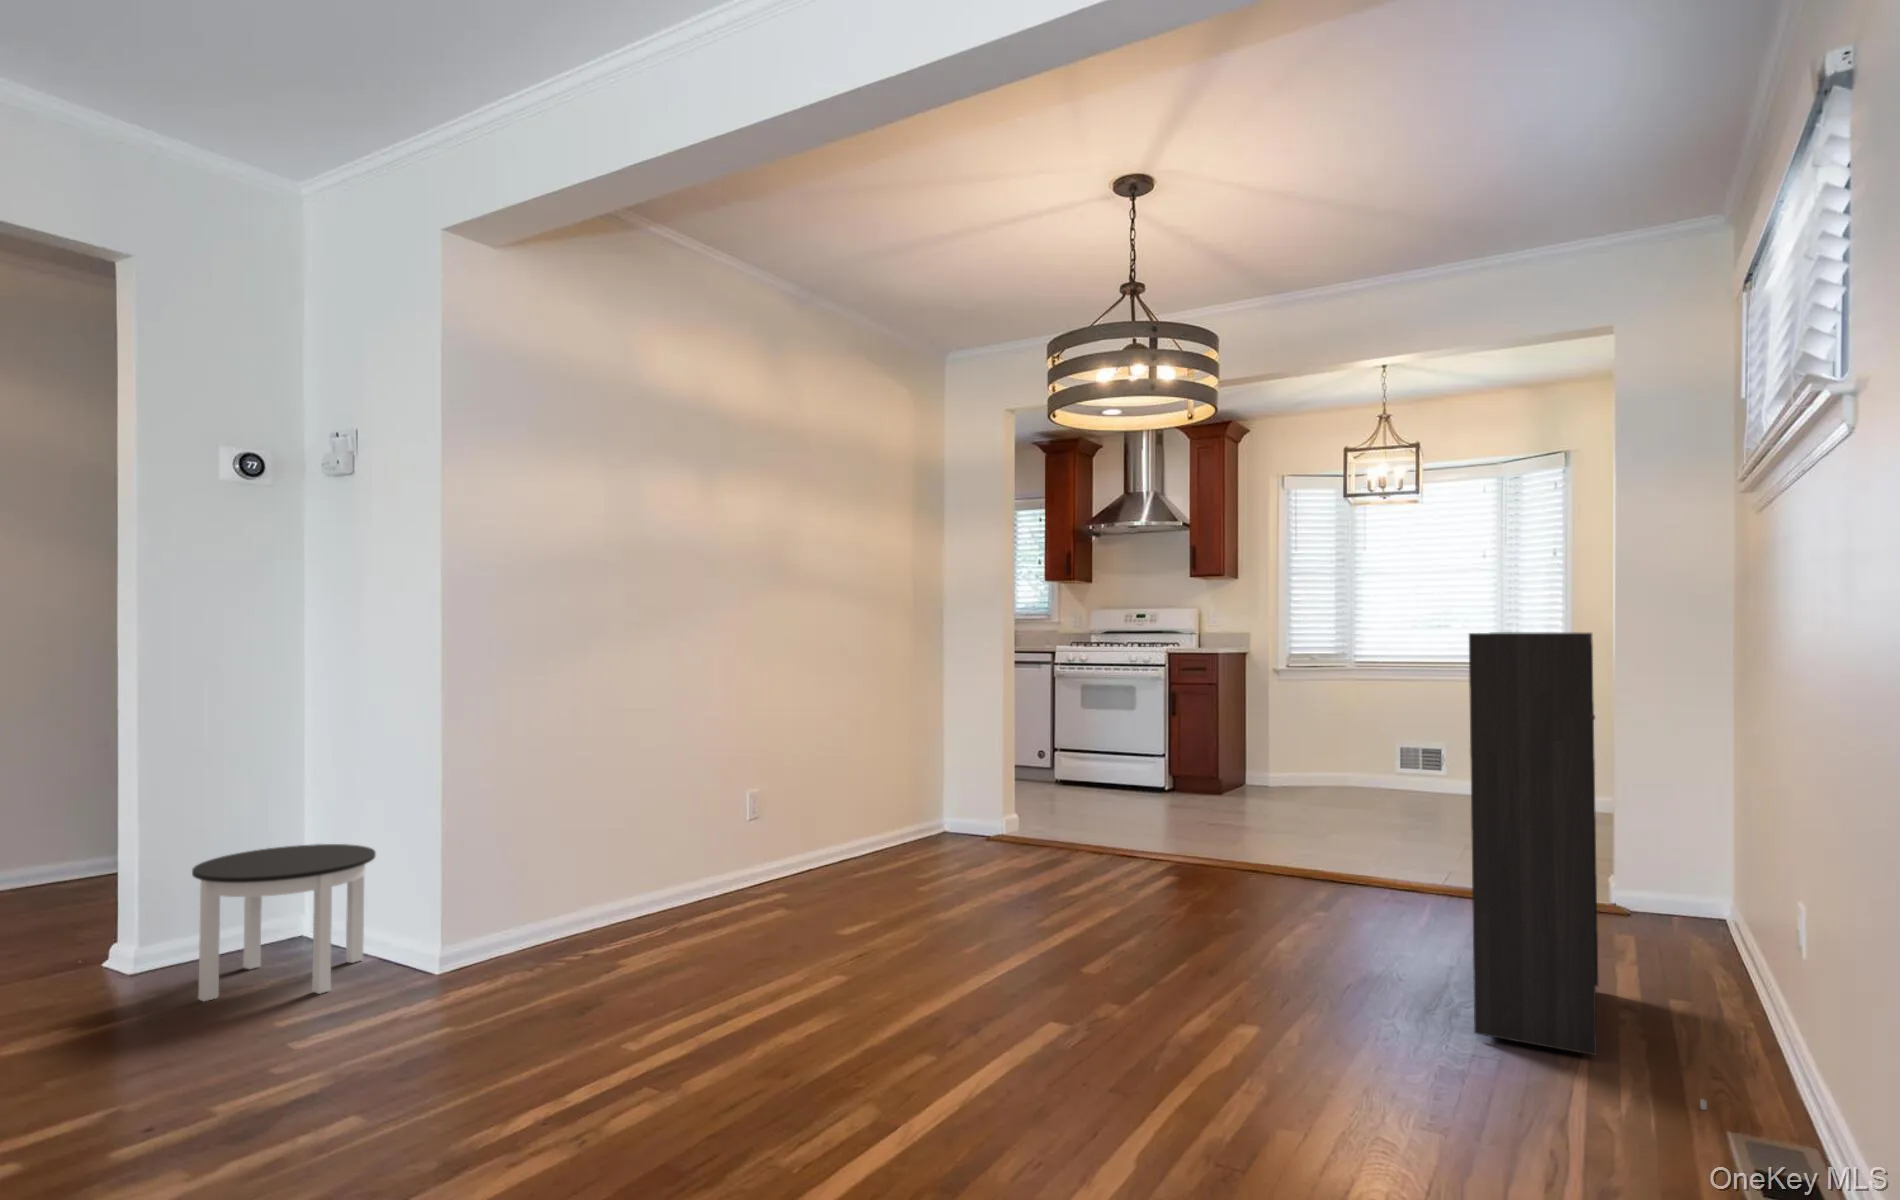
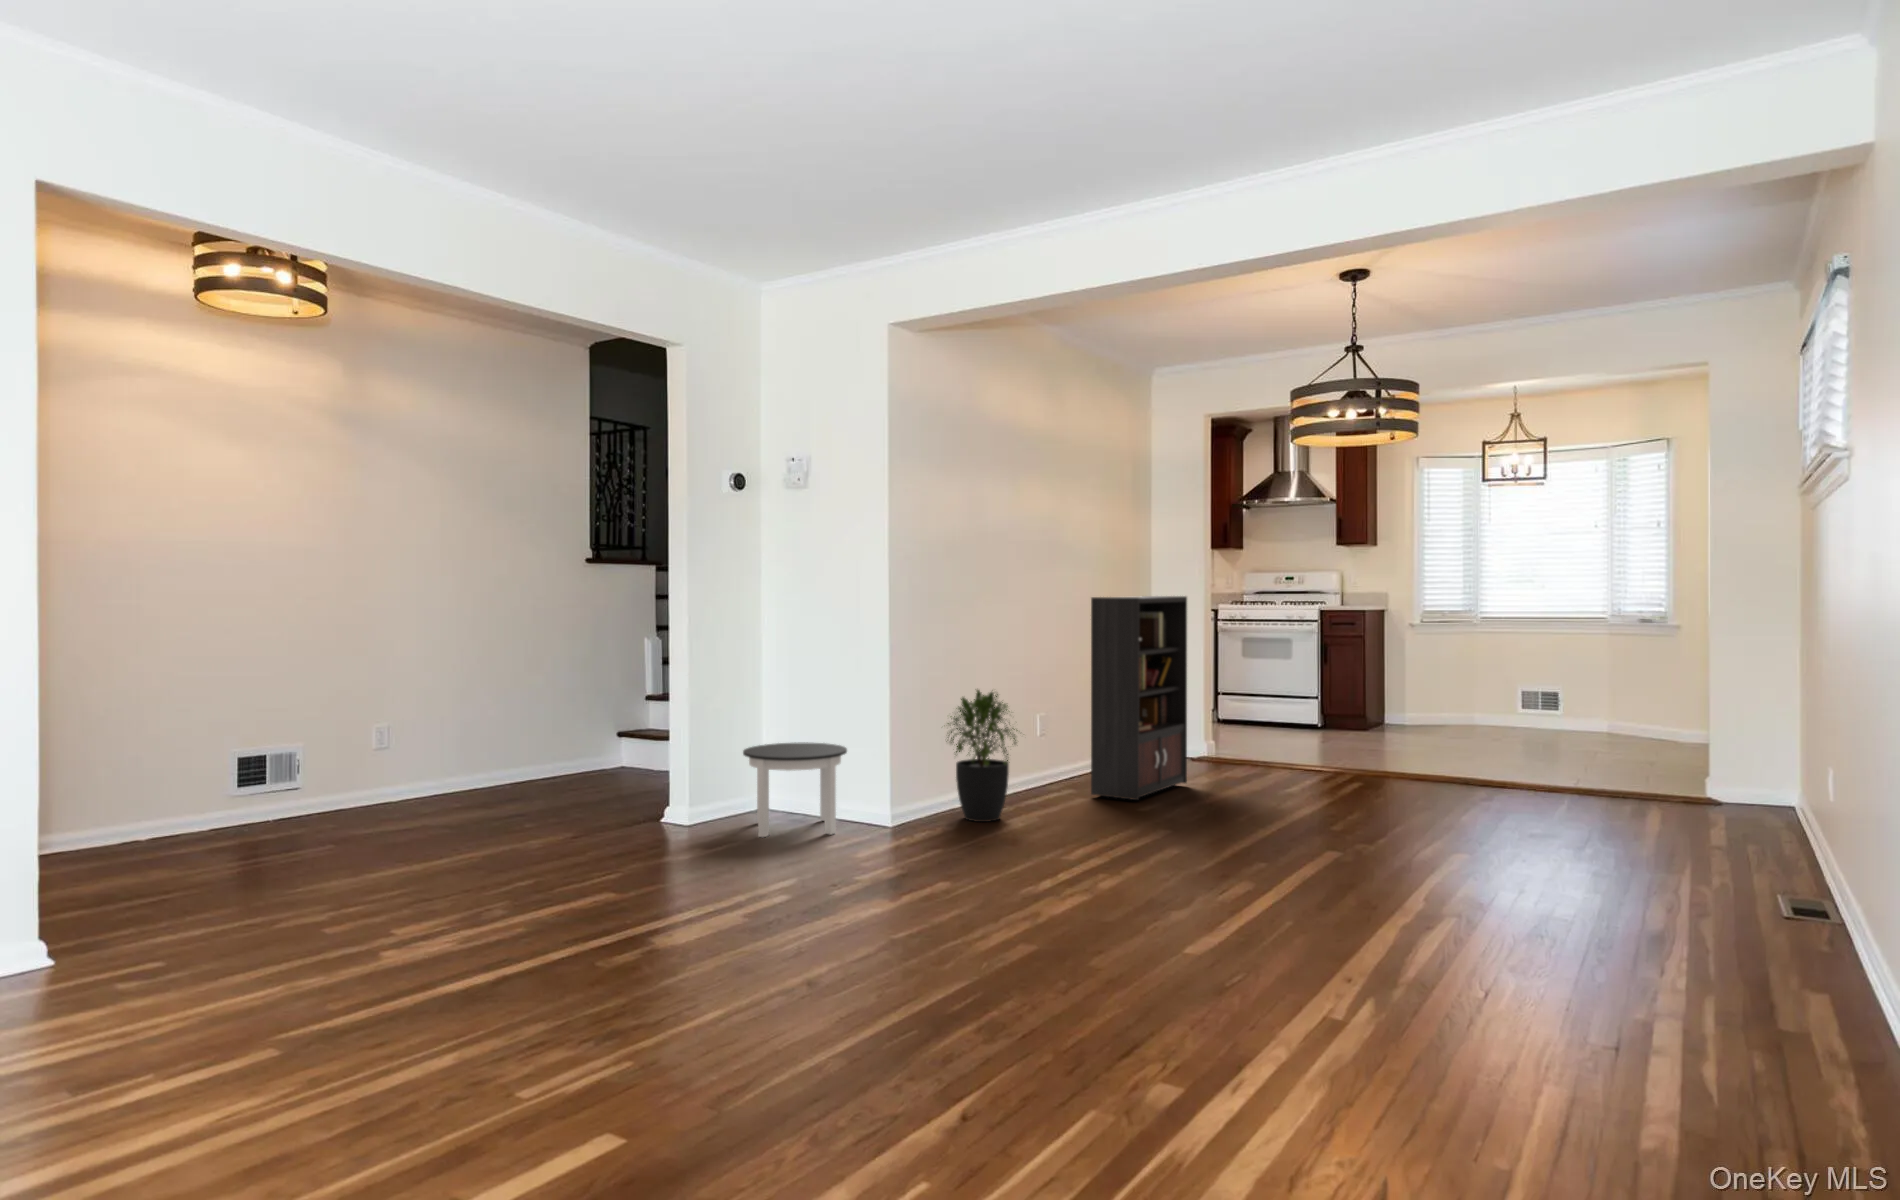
bookcase: present [1469,632,1707,1110] -> present [1091,596,1187,800]
potted plant: none [528,761,661,962] -> present [946,690,1018,822]

